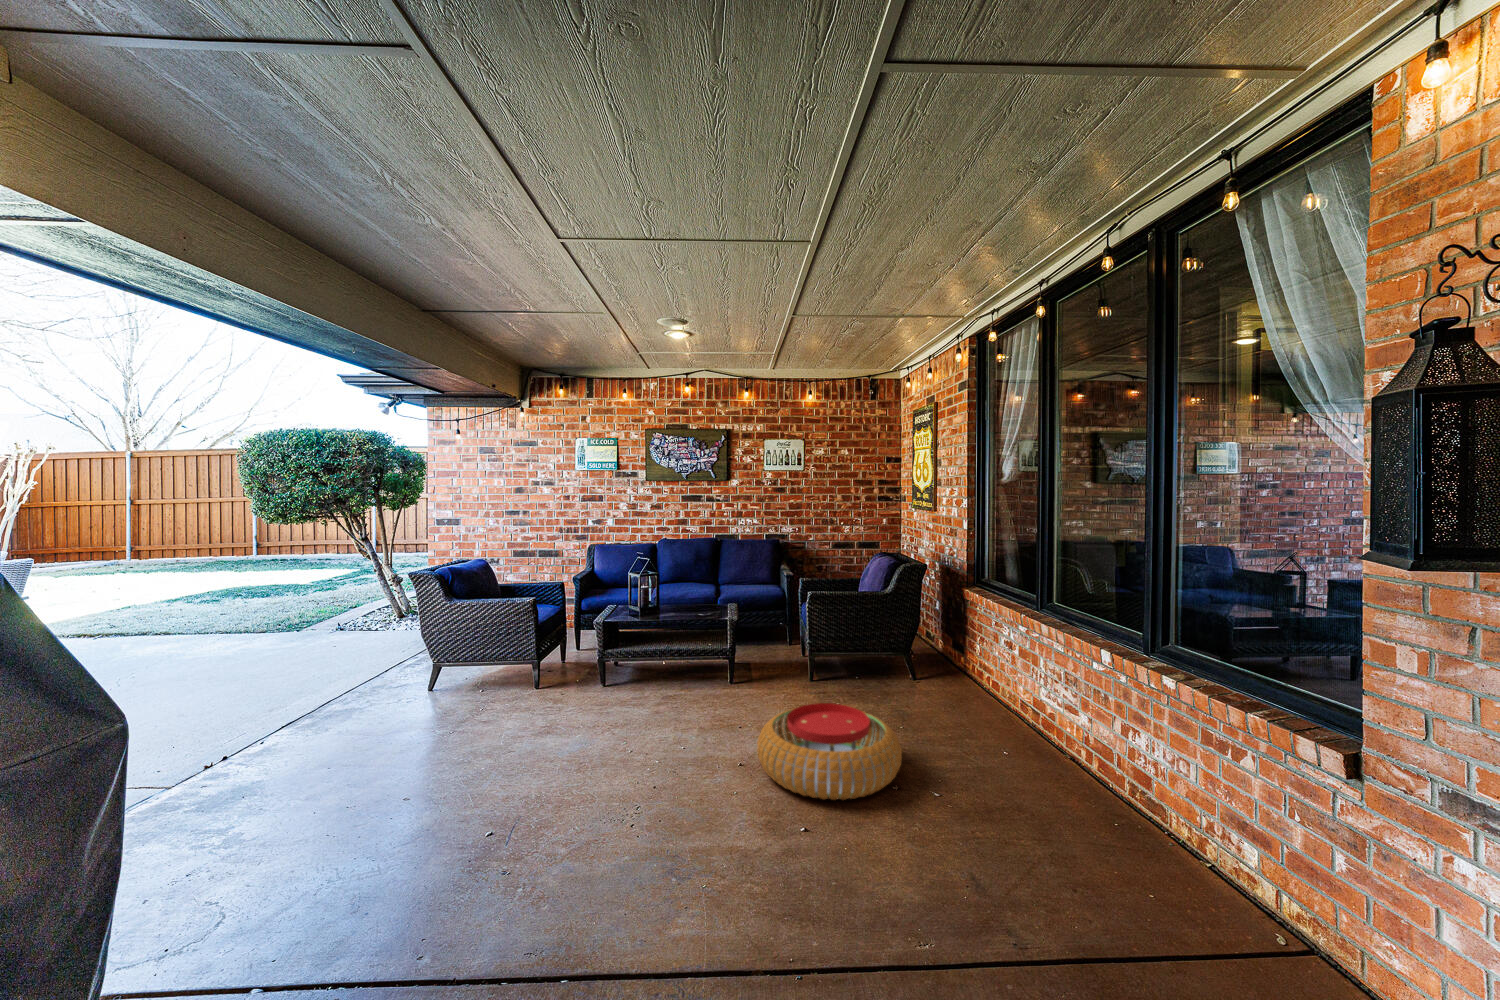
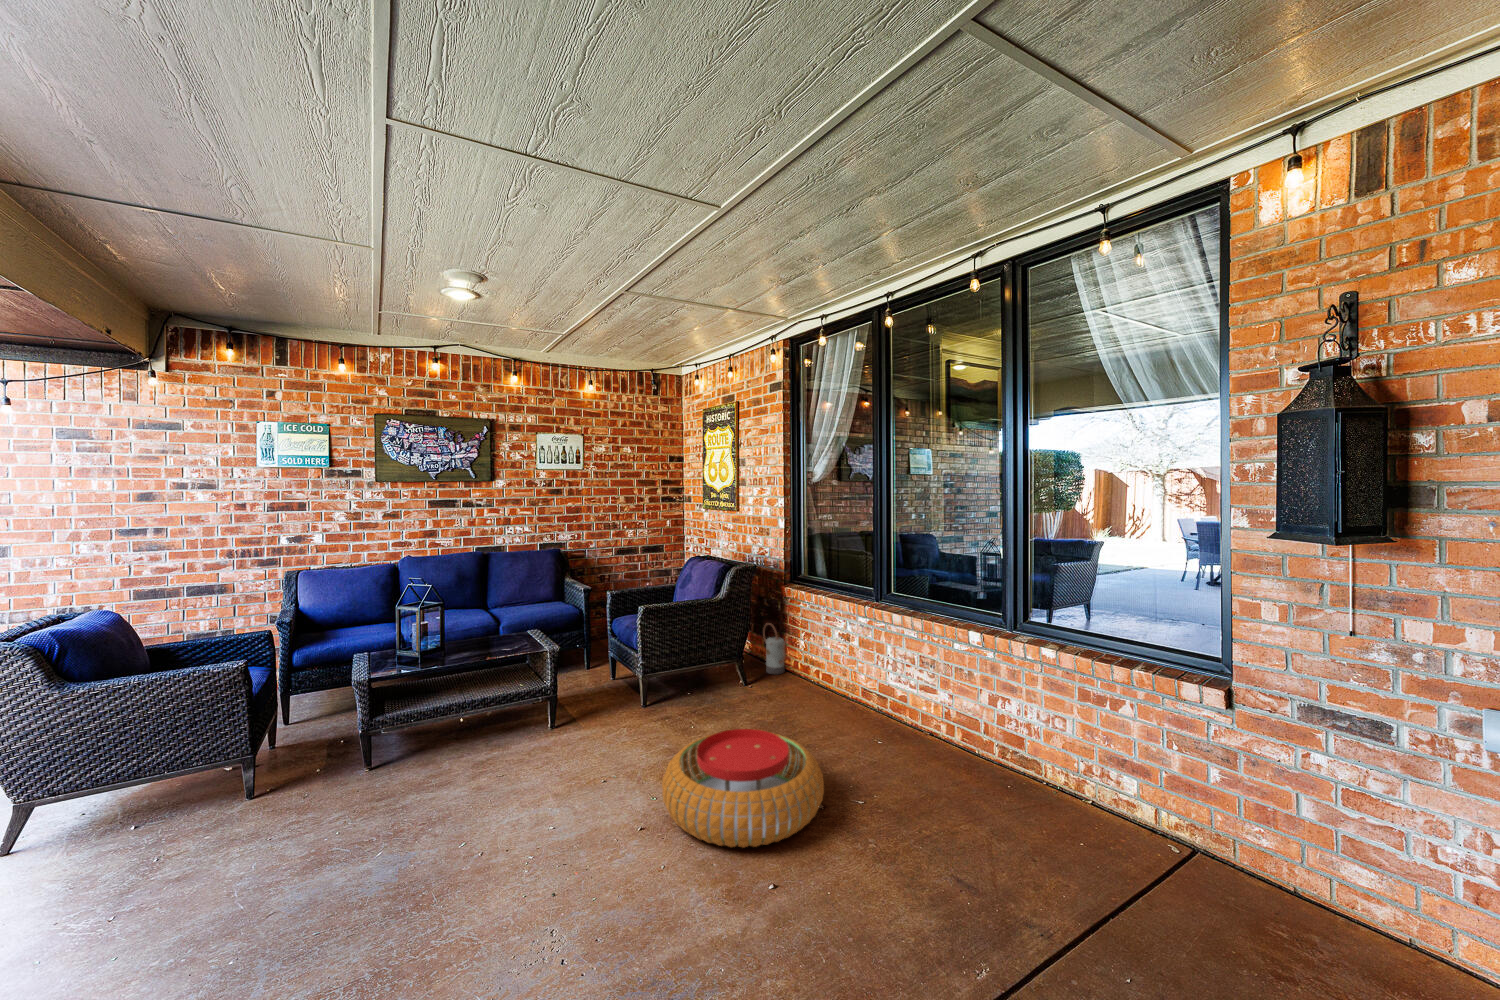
watering can: none [941,625,961,678] -> present [763,623,787,674]

